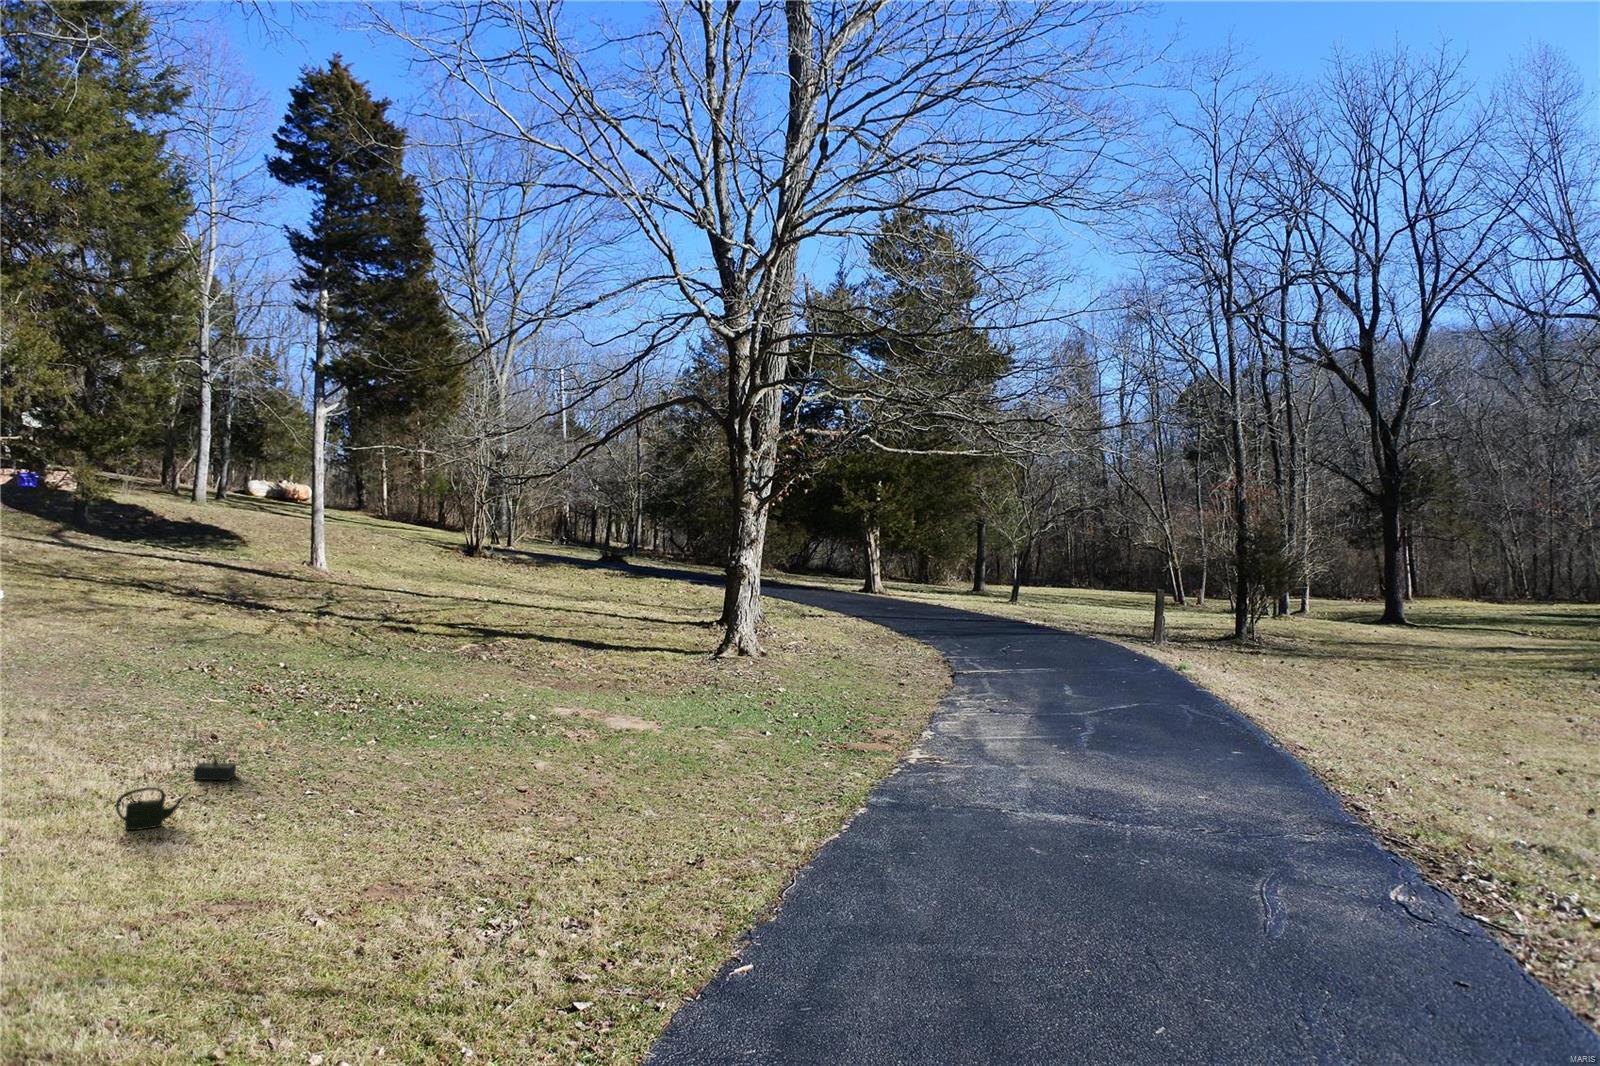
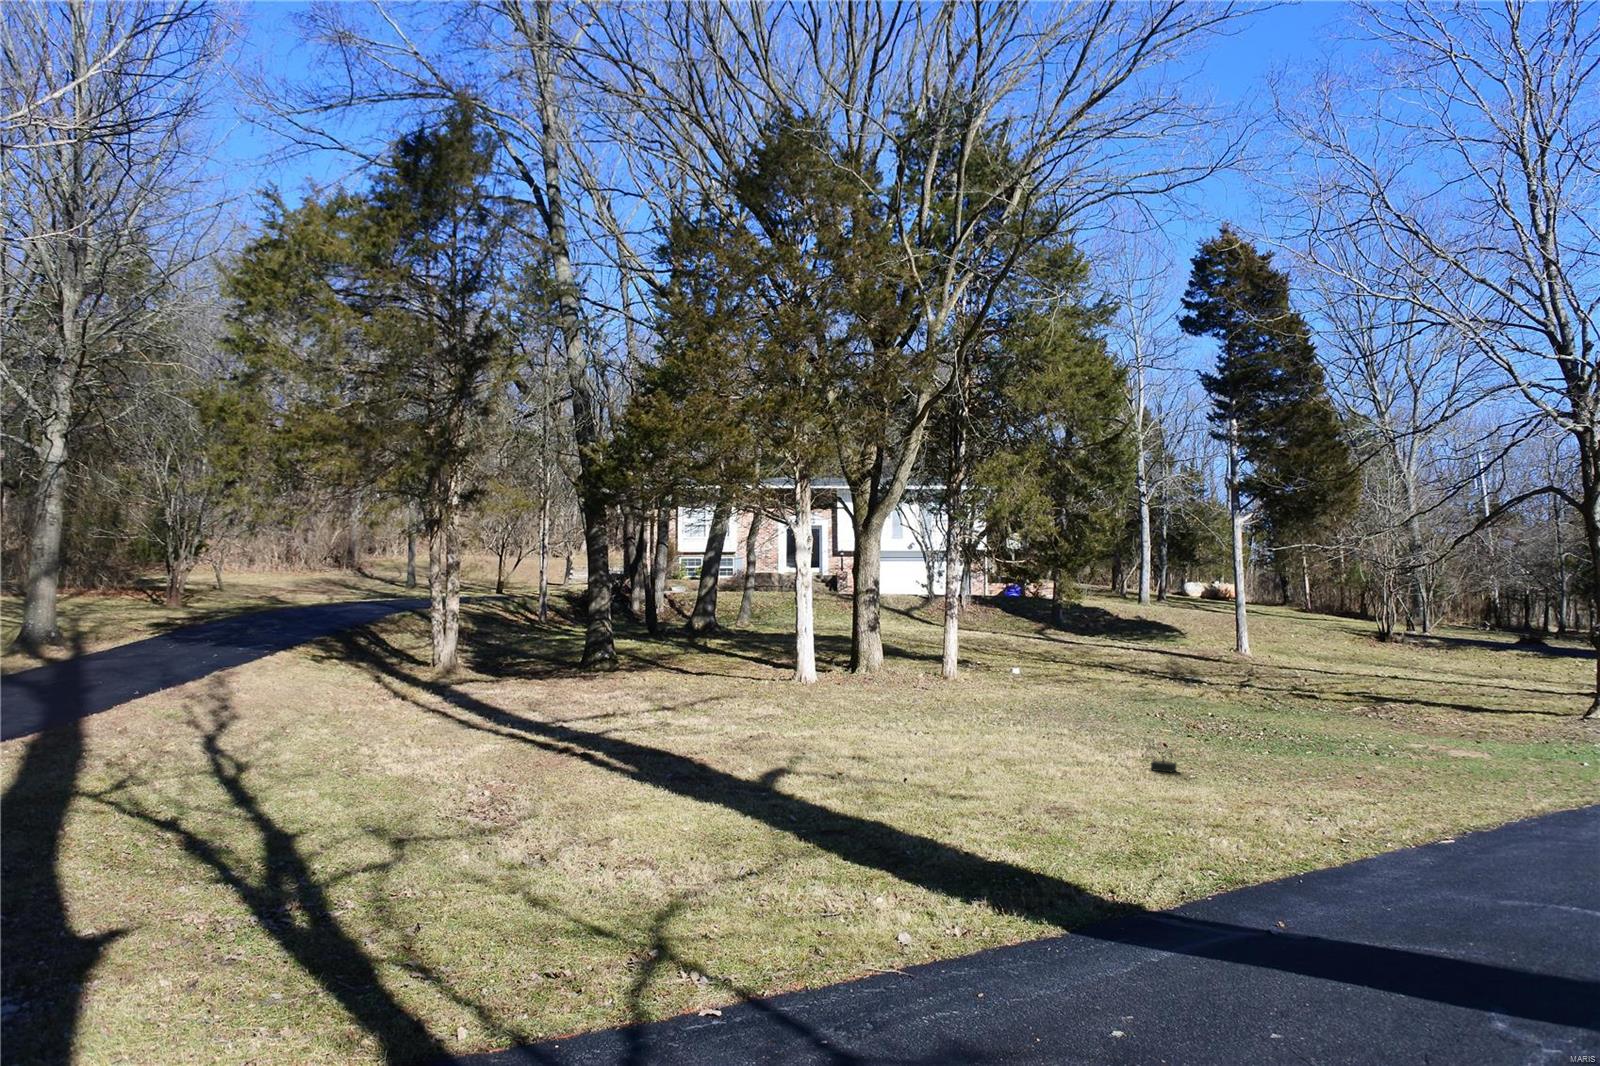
watering can: present [116,787,189,830] -> none [1109,764,1149,788]

